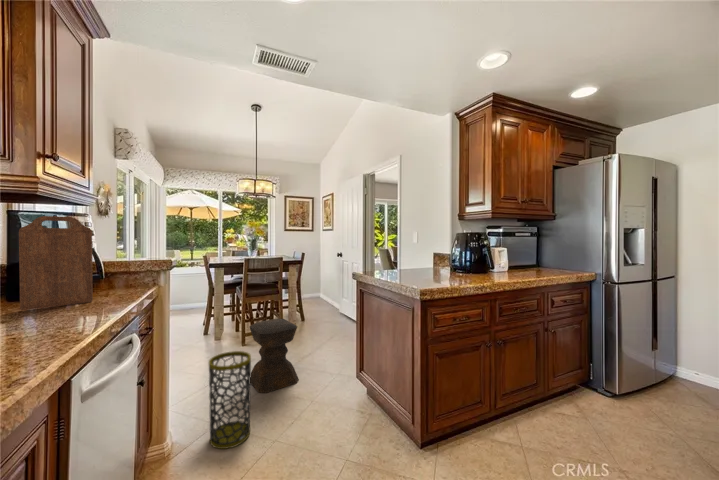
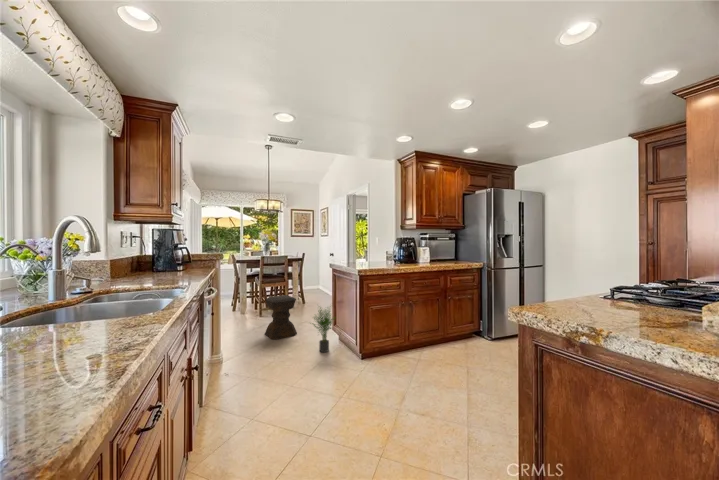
cutting board: present [19,216,93,310] -> none [163,233,191,277]
potted plant: none [317,338,375,426] -> present [312,308,335,352]
trash can: present [209,351,251,449] -> none [244,309,267,360]

